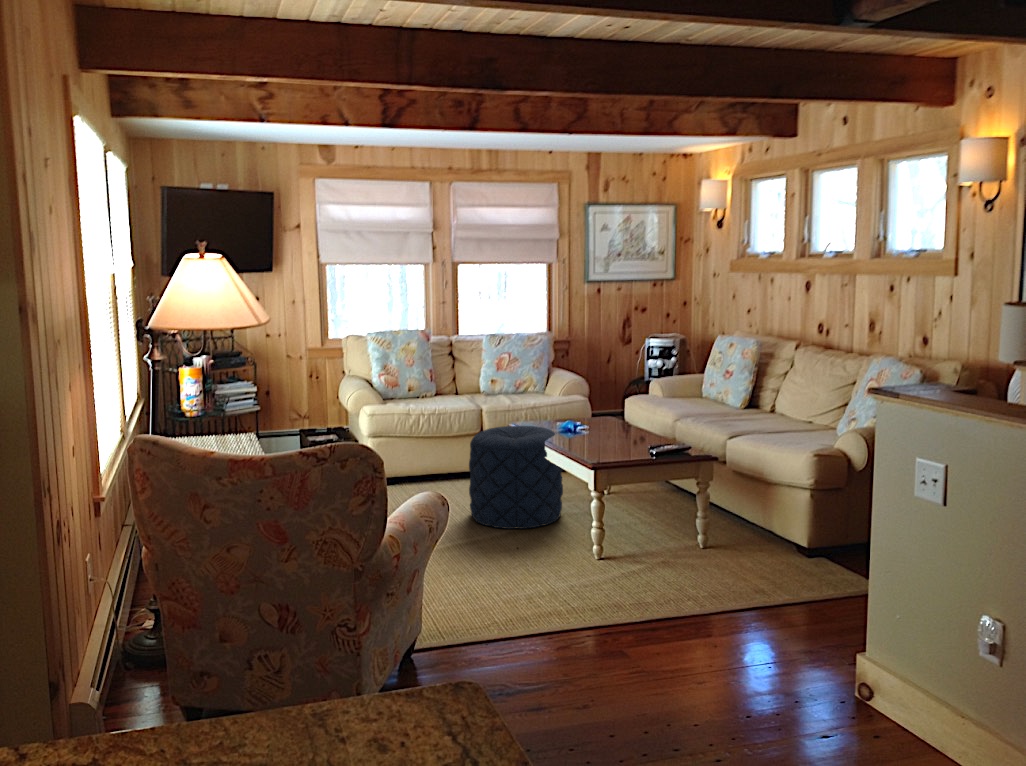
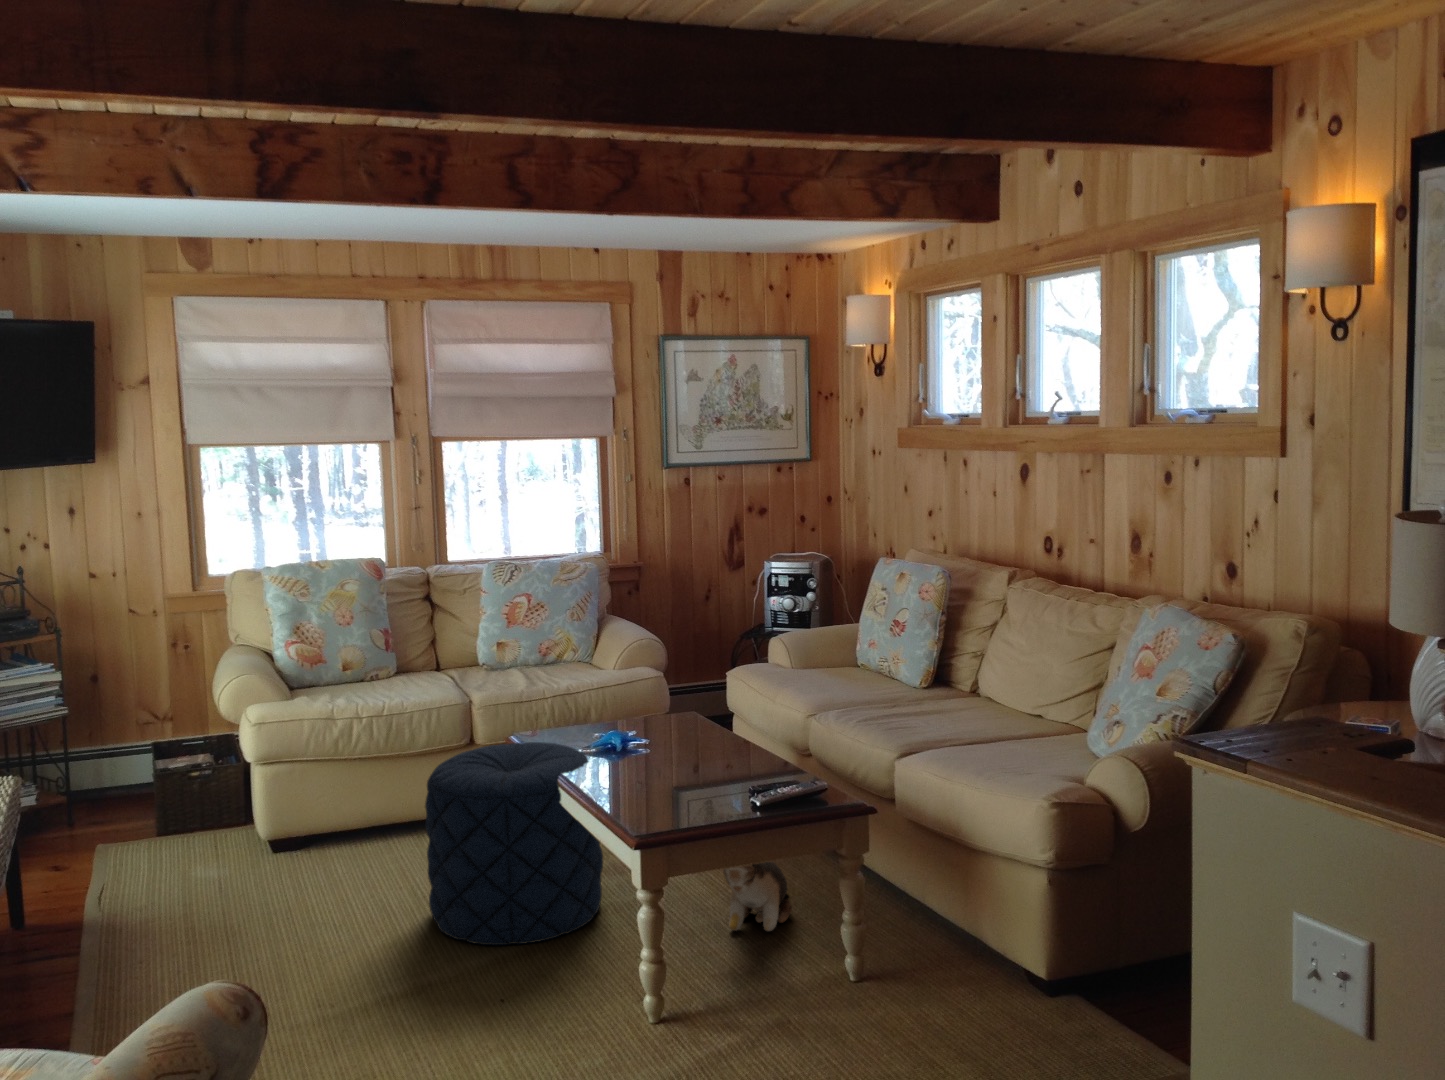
plush toy: none [627,482,667,528] -> present [723,862,792,931]

